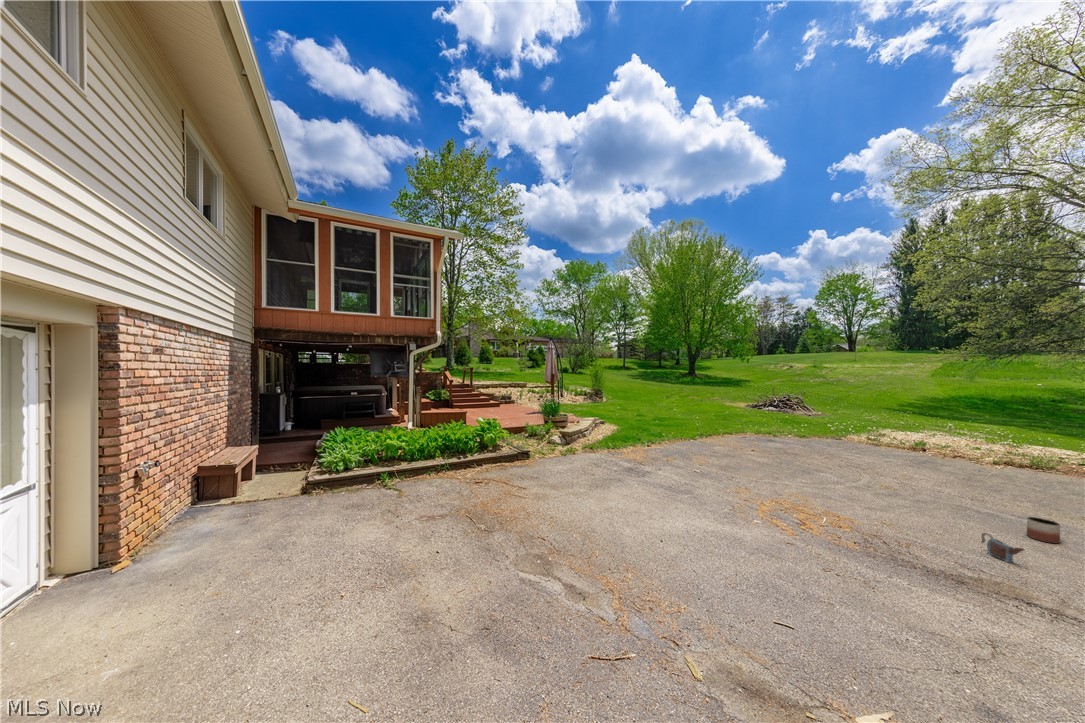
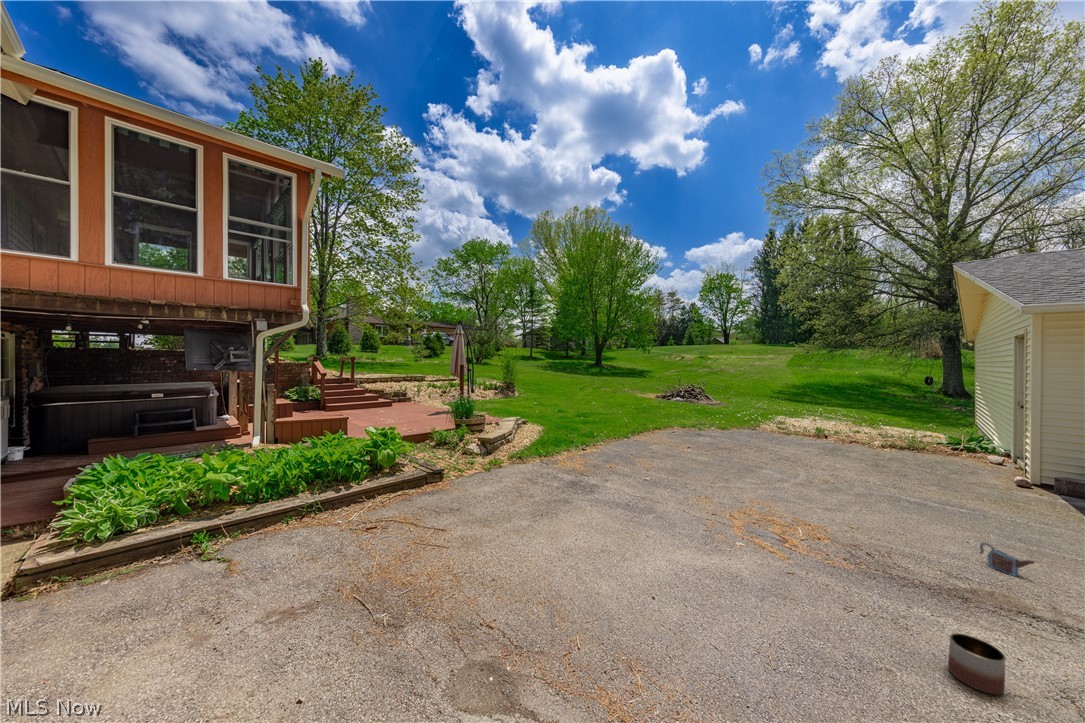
planter: present [1027,517,1060,543] -> present [948,633,1006,694]

